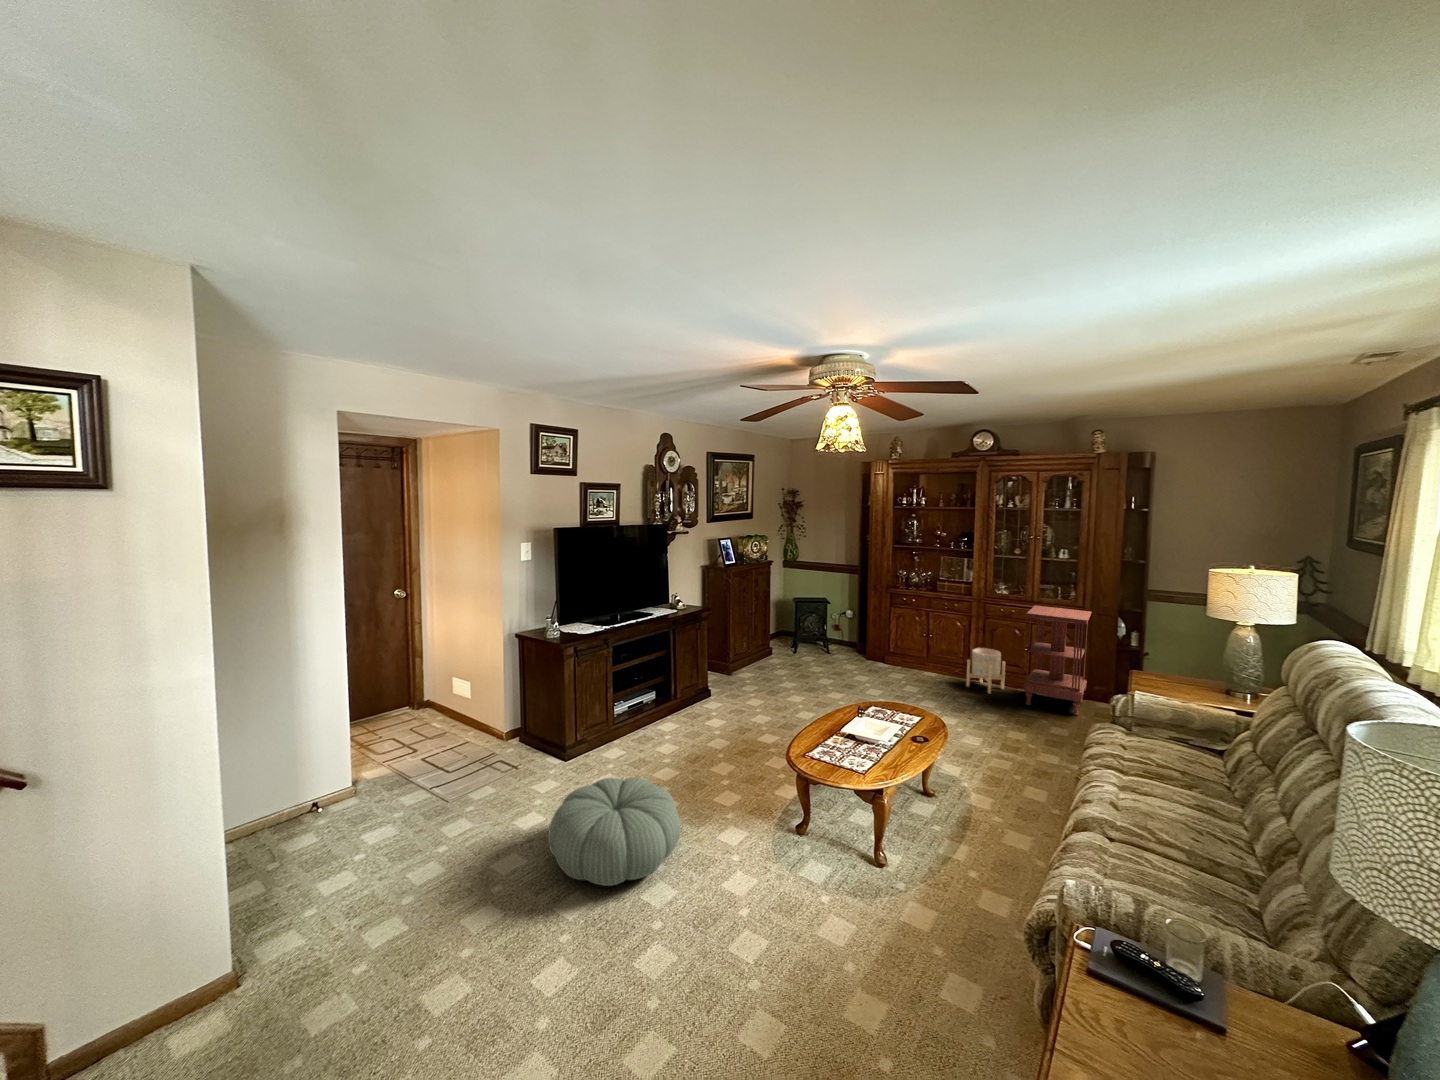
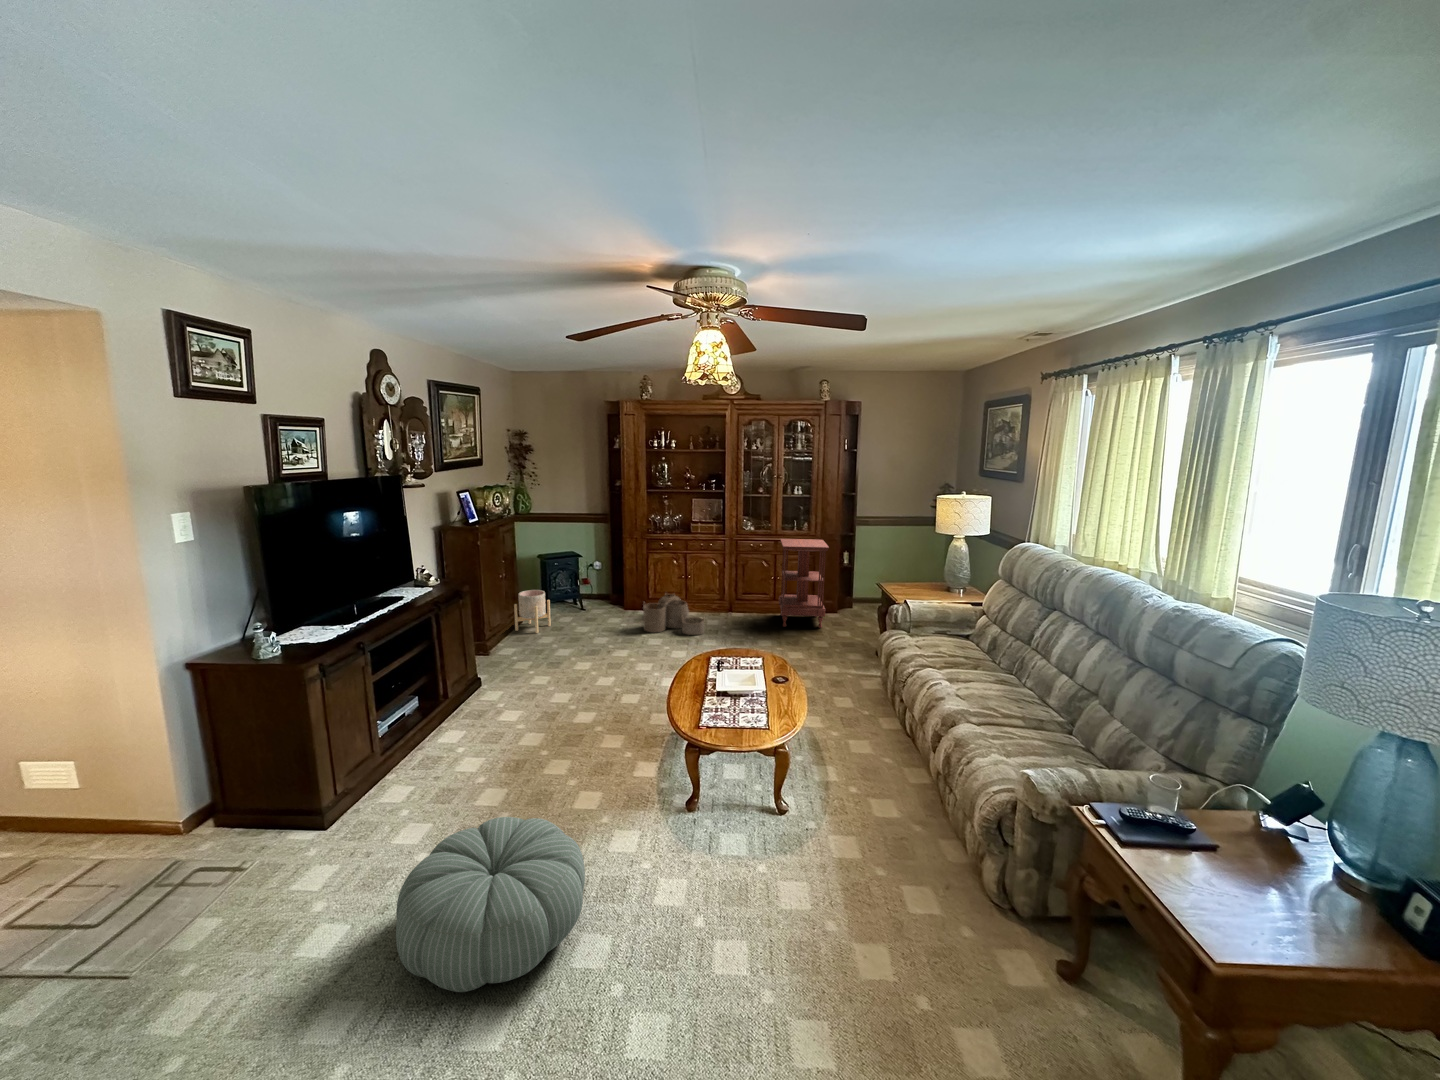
woven basket: none [869,647,930,694] -> present [643,594,704,635]
planter: present [966,648,1005,693] -> present [514,590,551,633]

